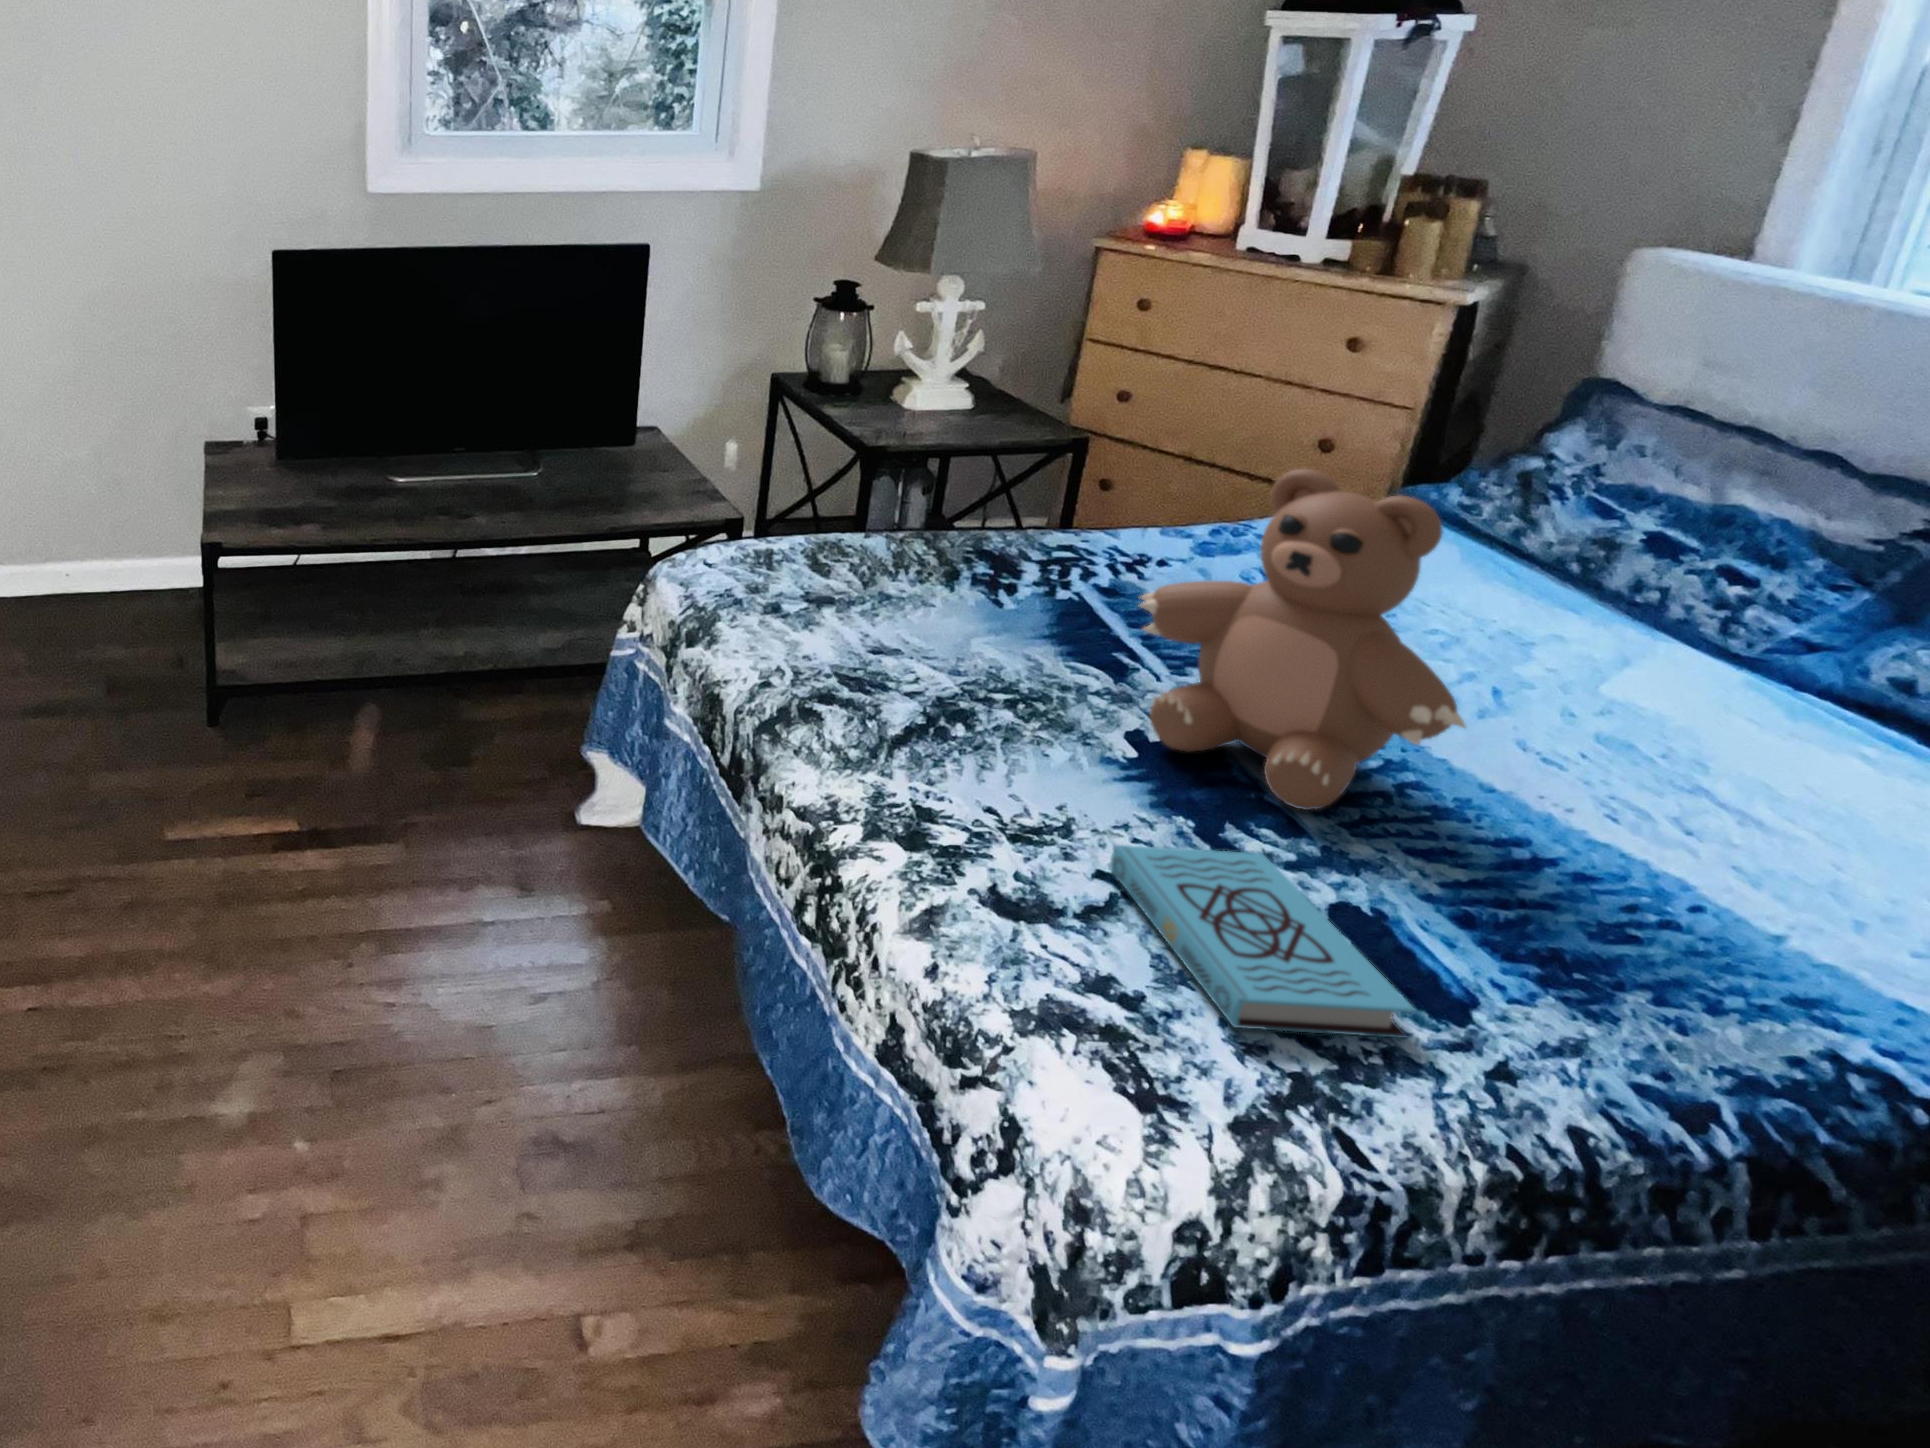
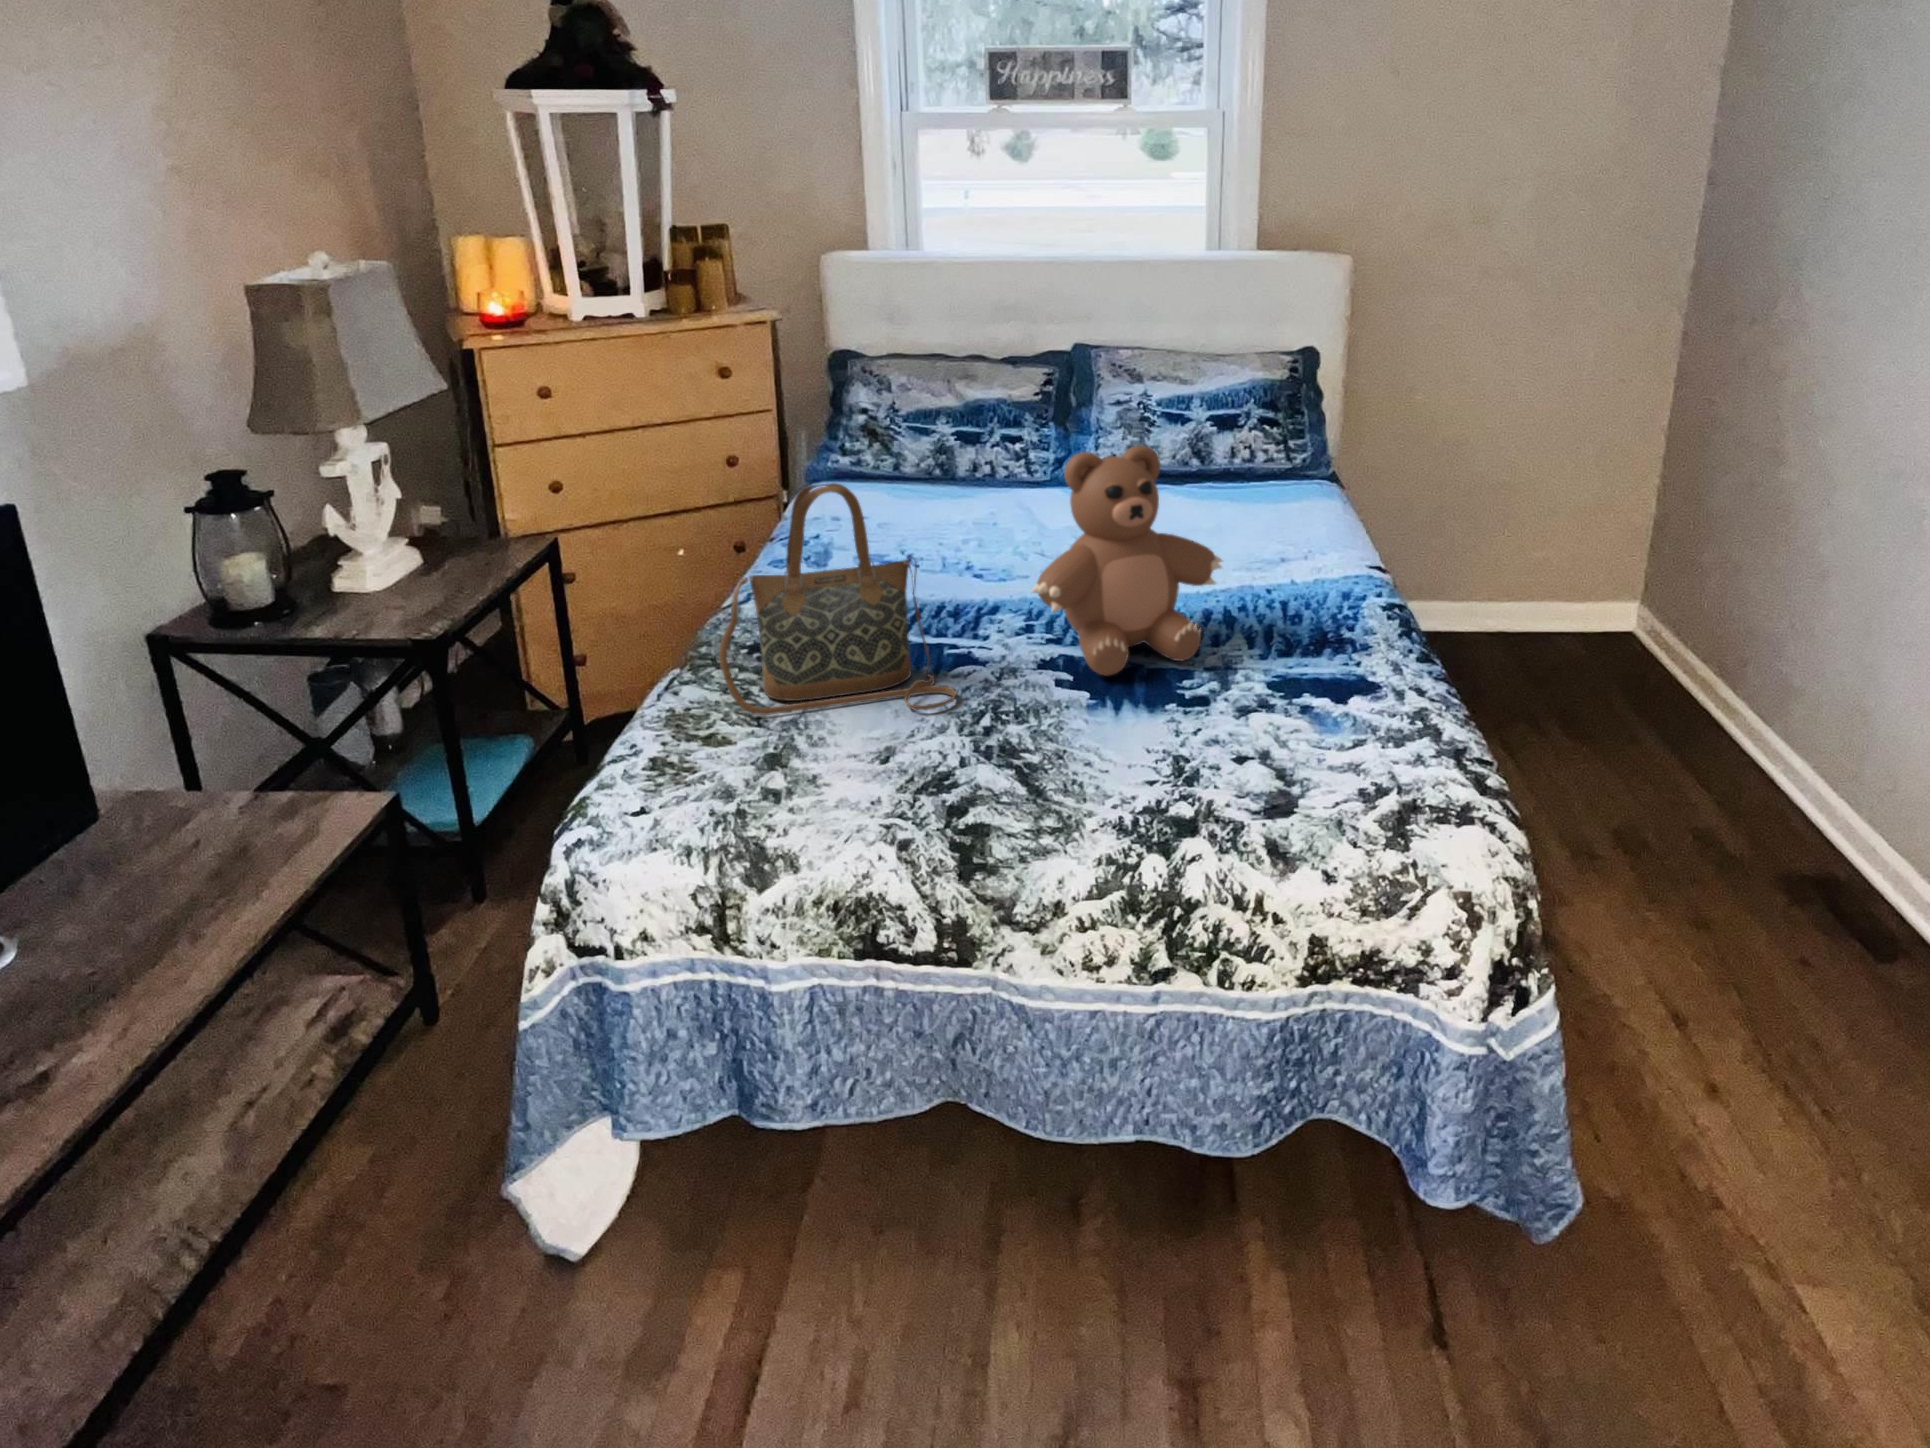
handbag: none [865,383,1068,659] -> present [719,483,956,715]
book: present [1111,846,1415,1038] -> none [1254,685,1412,763]

